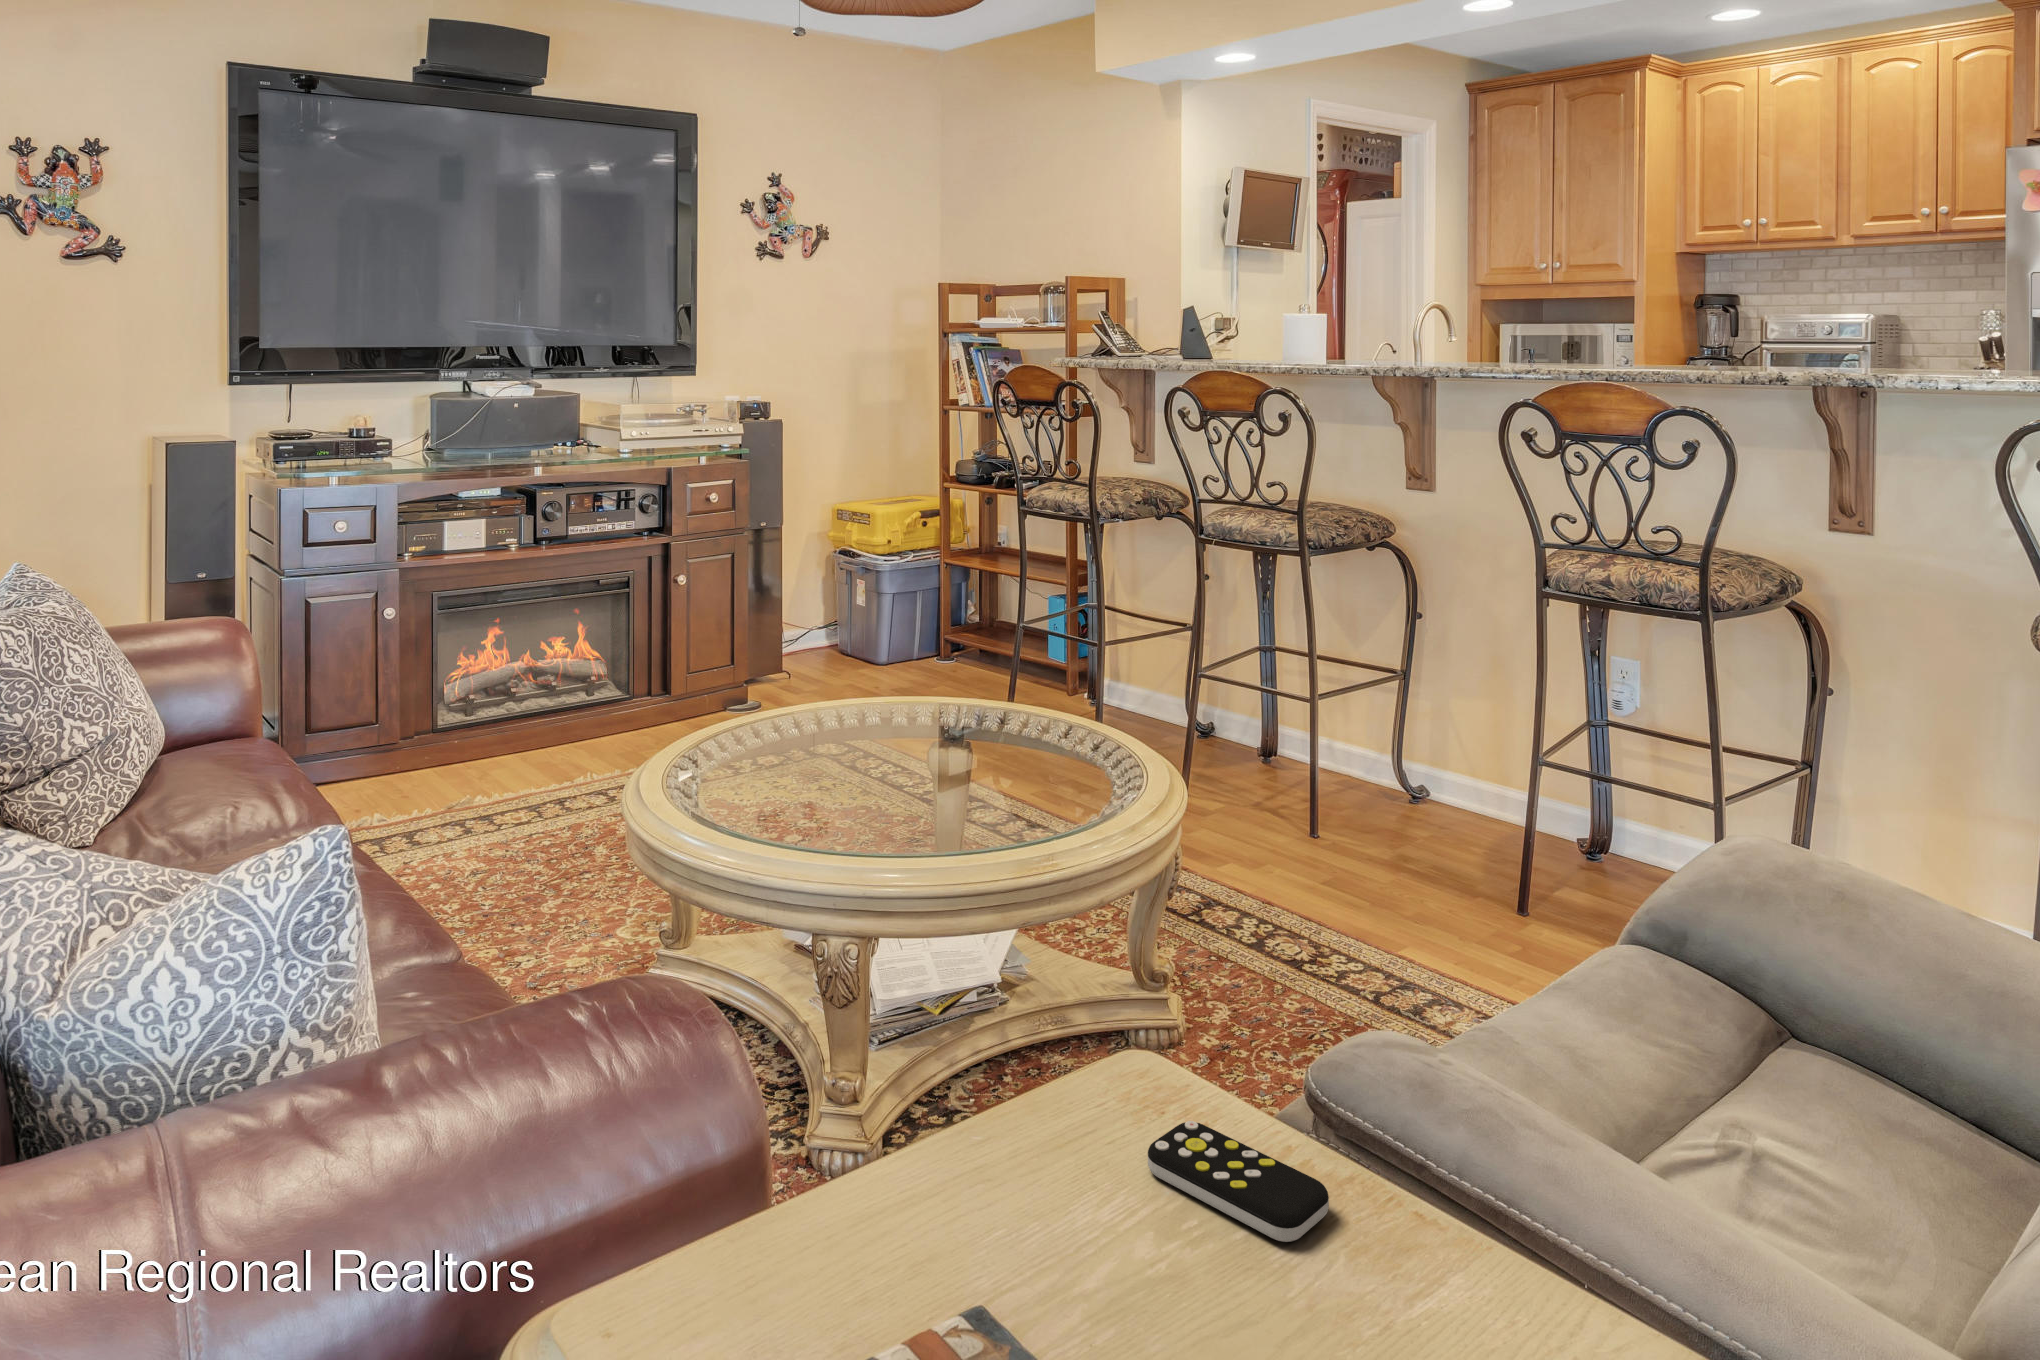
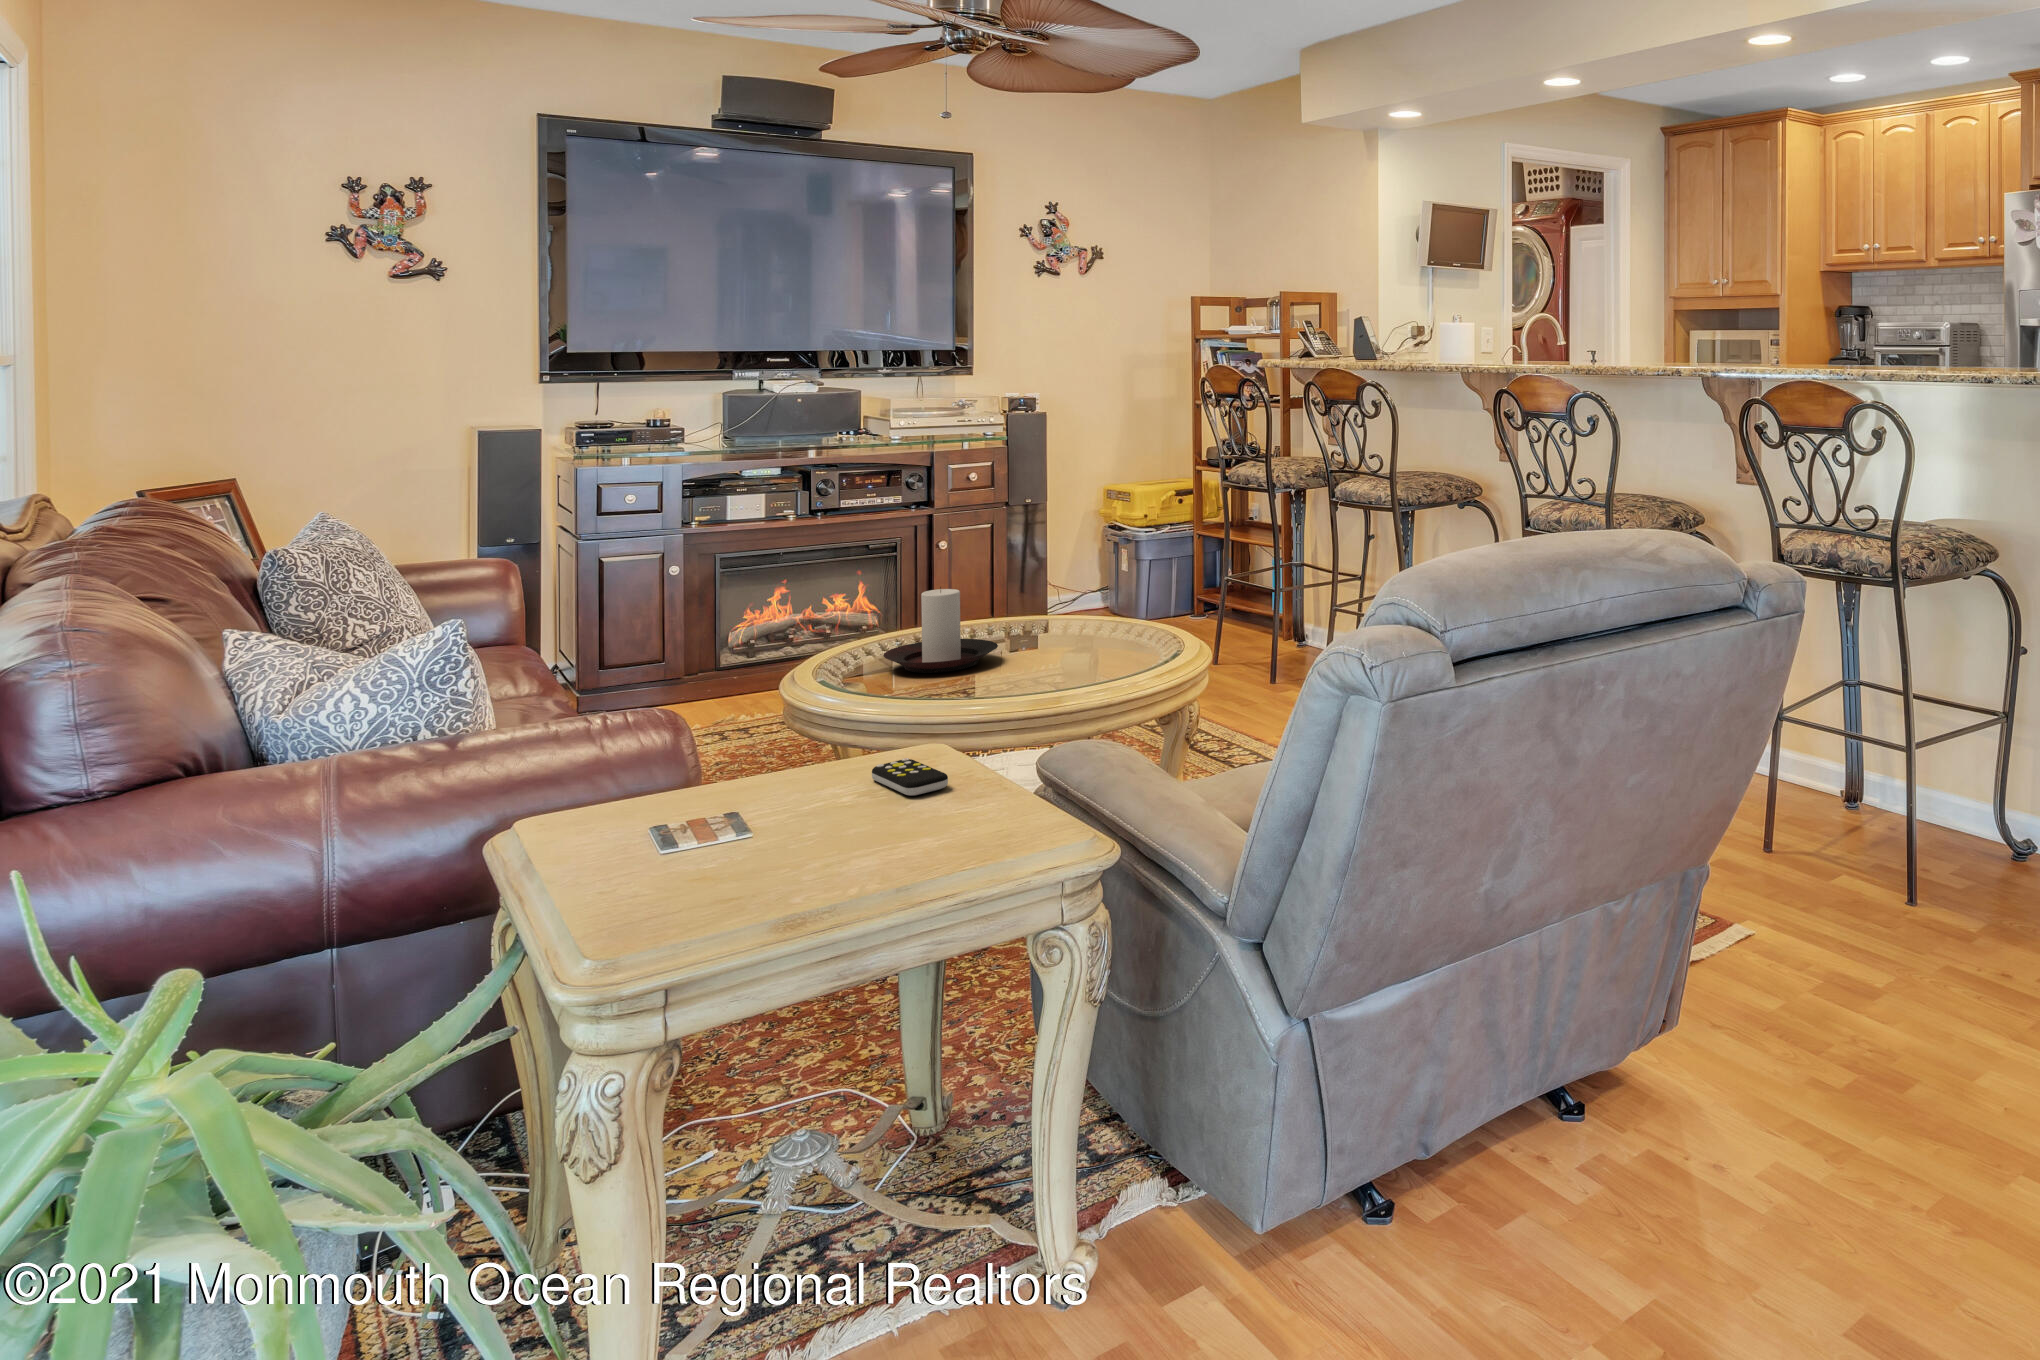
candle holder: none [769,675,919,801] -> present [883,587,998,673]

